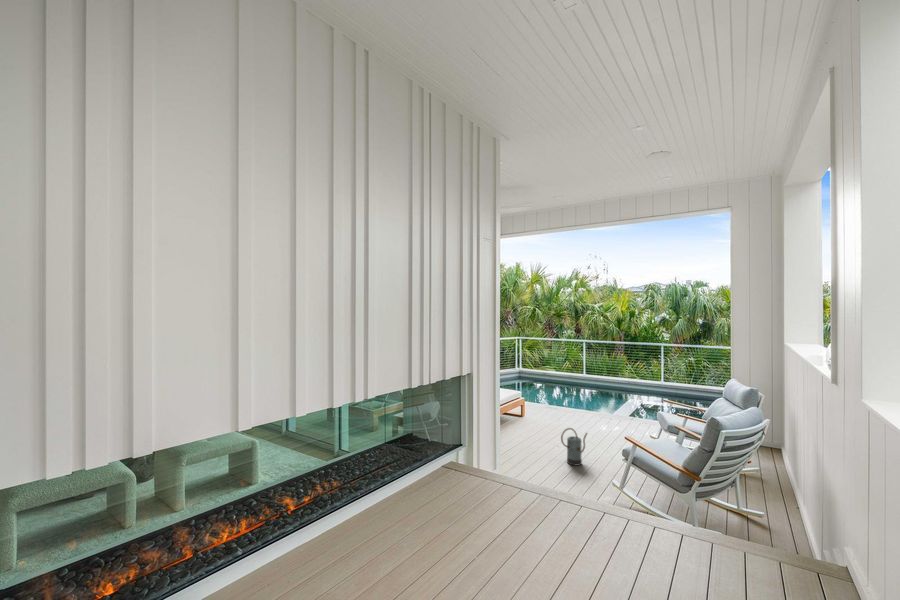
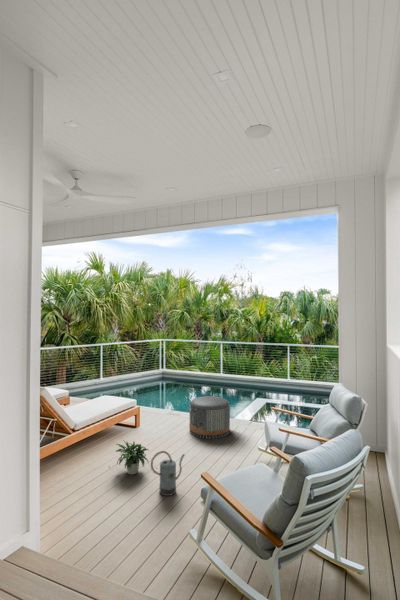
pouf: none [572,390,612,429] -> present [189,396,230,439]
potted plant: none [513,421,551,450] -> present [116,441,148,474]

